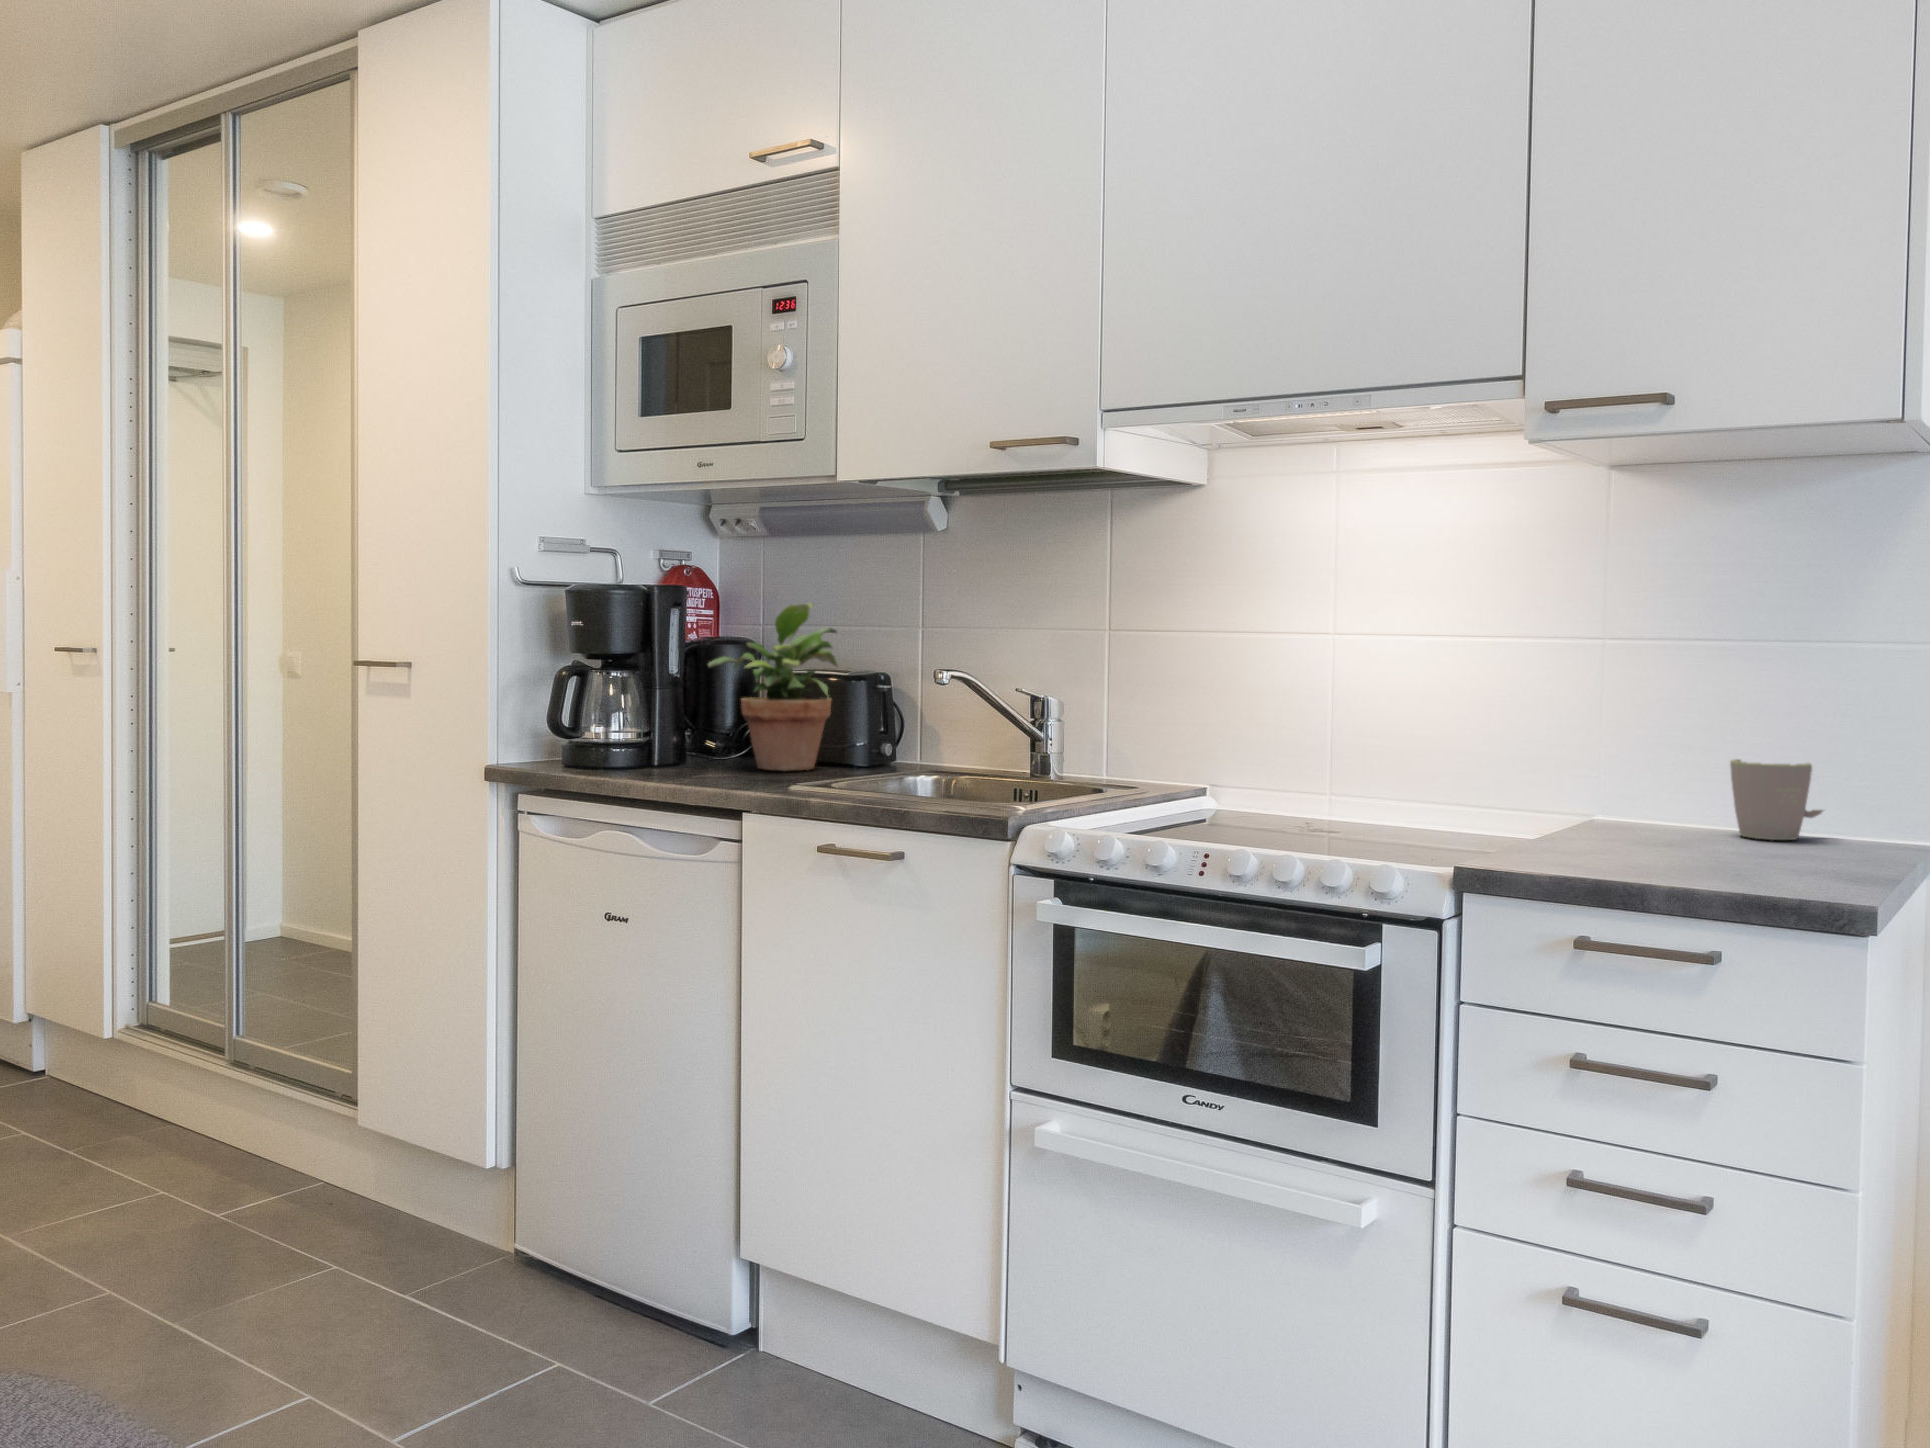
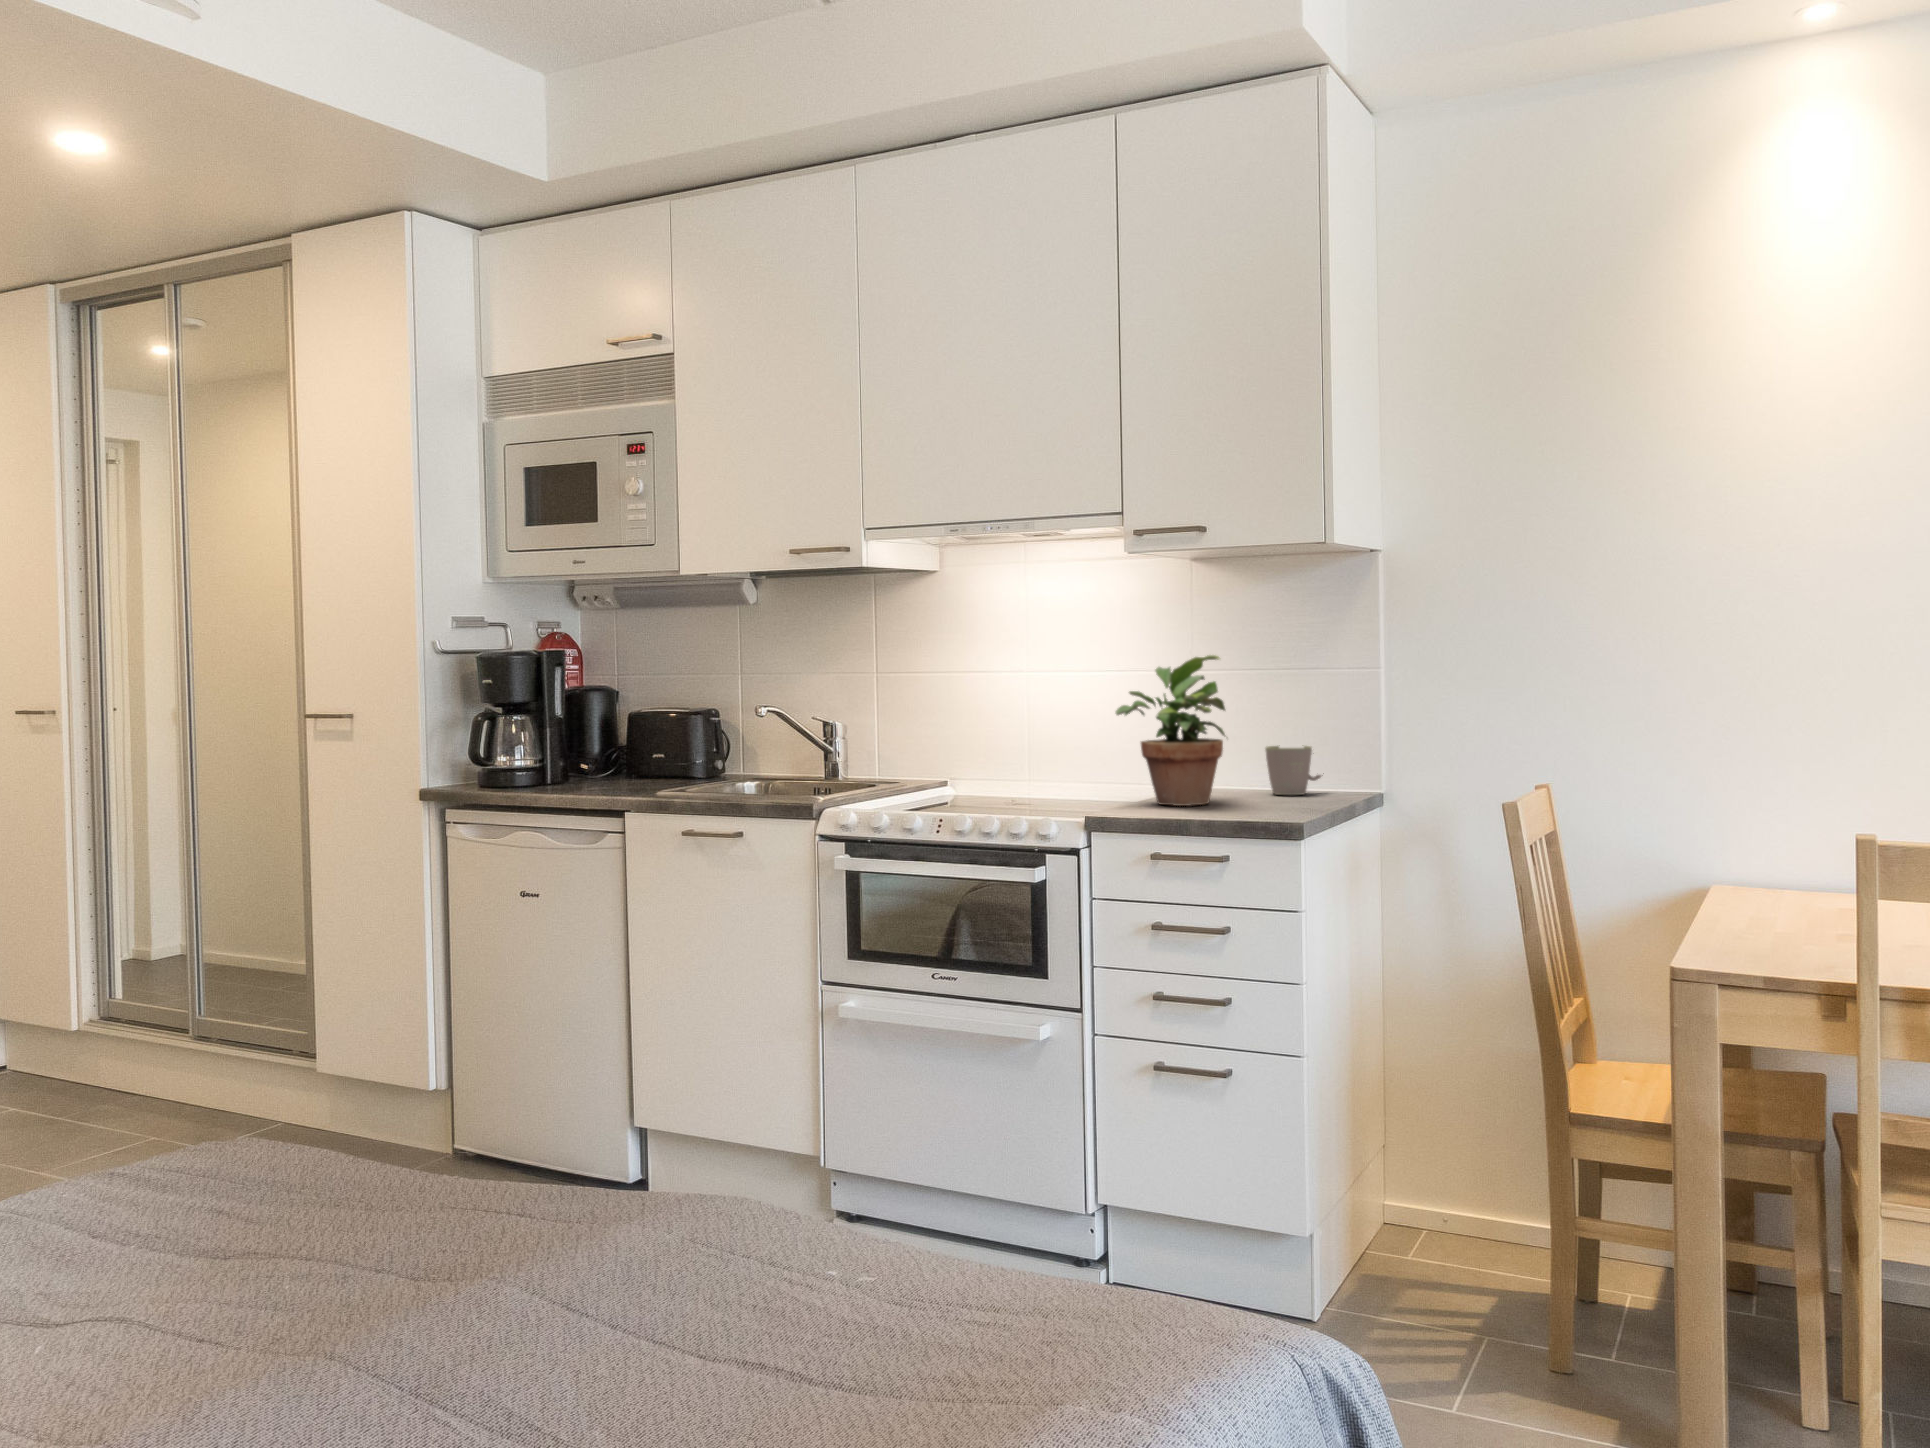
potted plant: present [708,604,838,771] -> present [1116,655,1225,806]

